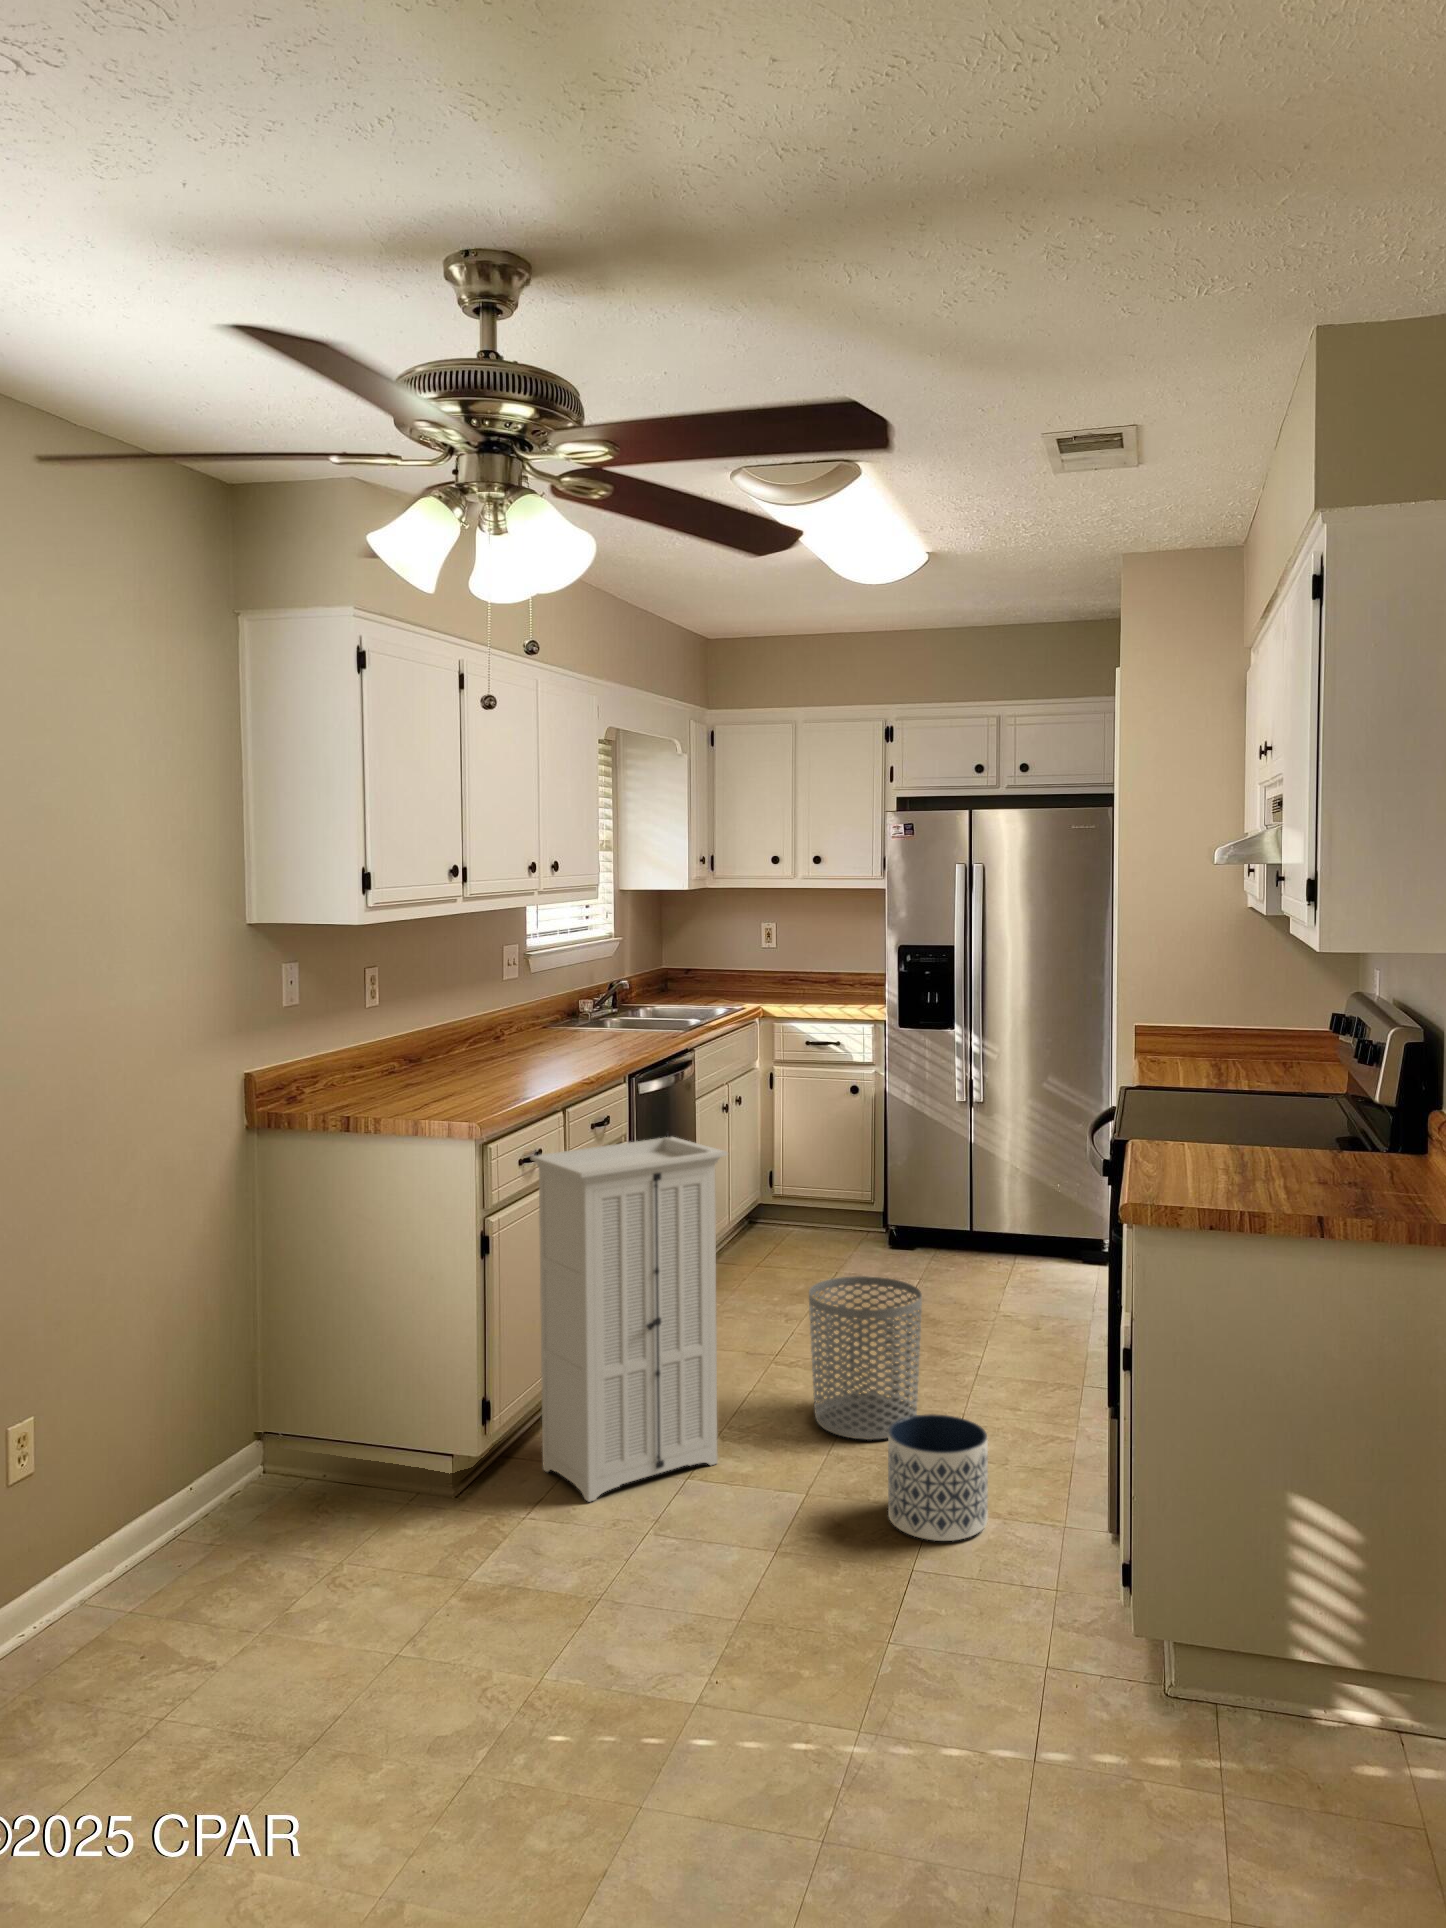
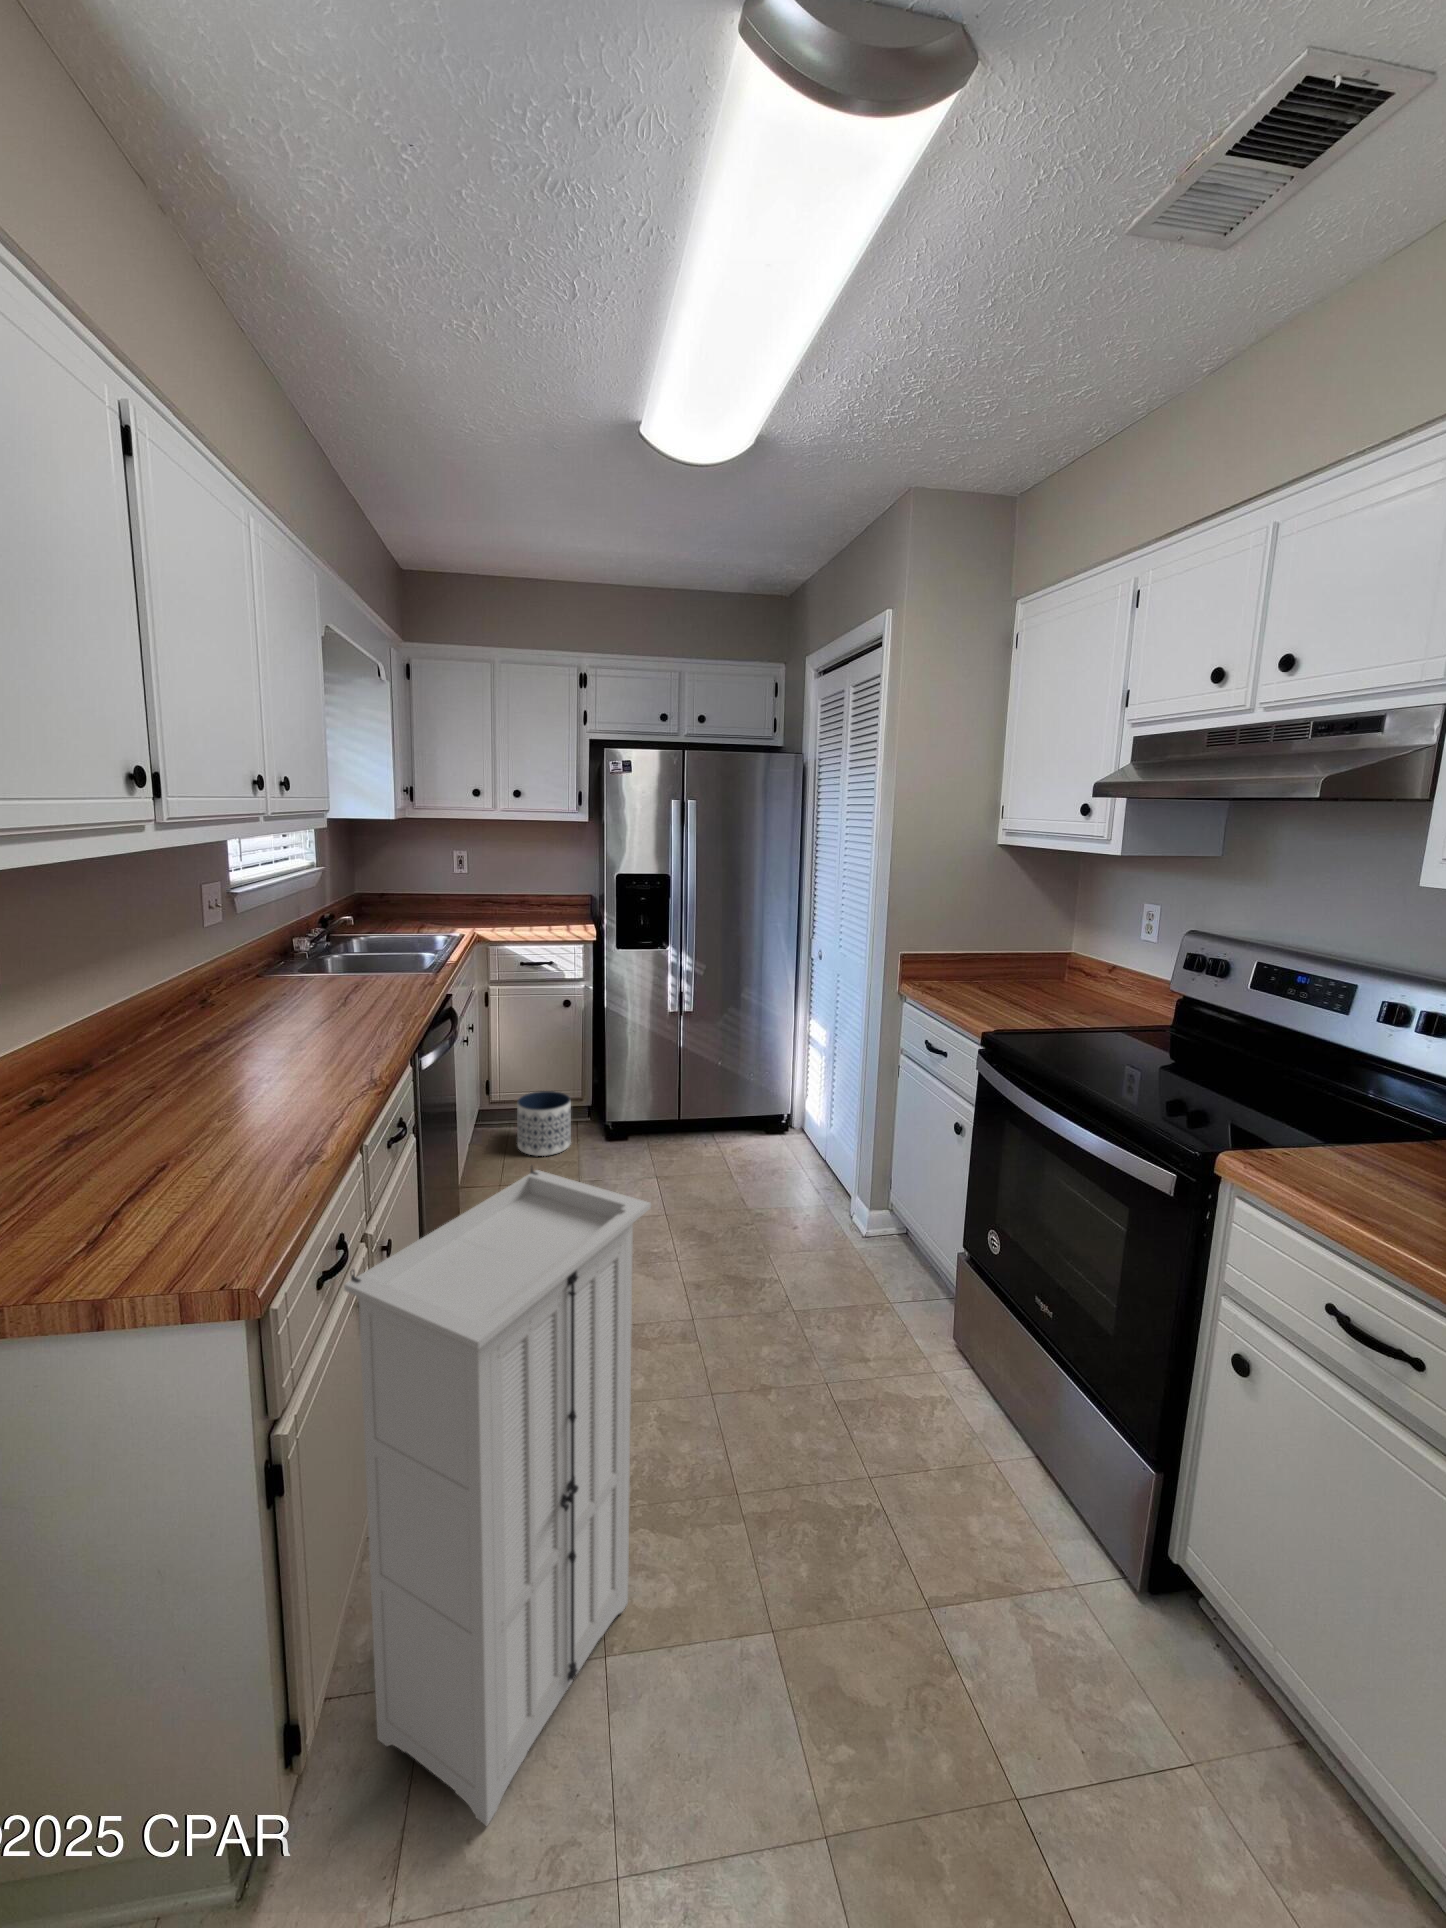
waste bin: present [809,1276,922,1440] -> none [684,1260,815,1476]
planter: present [888,1414,988,1541] -> present [517,1091,571,1156]

